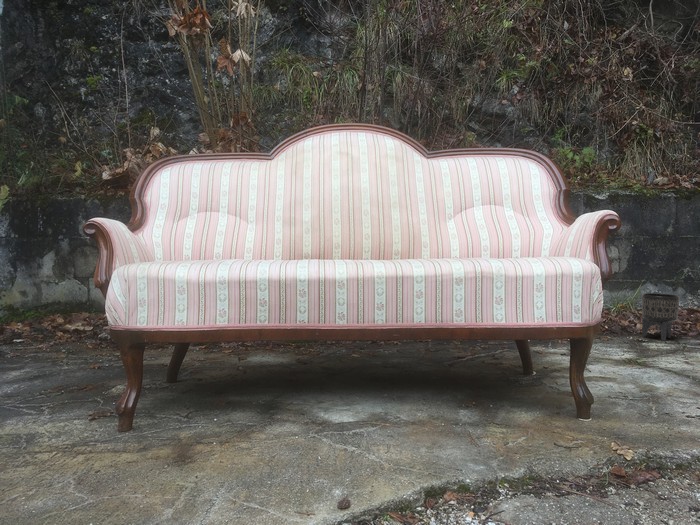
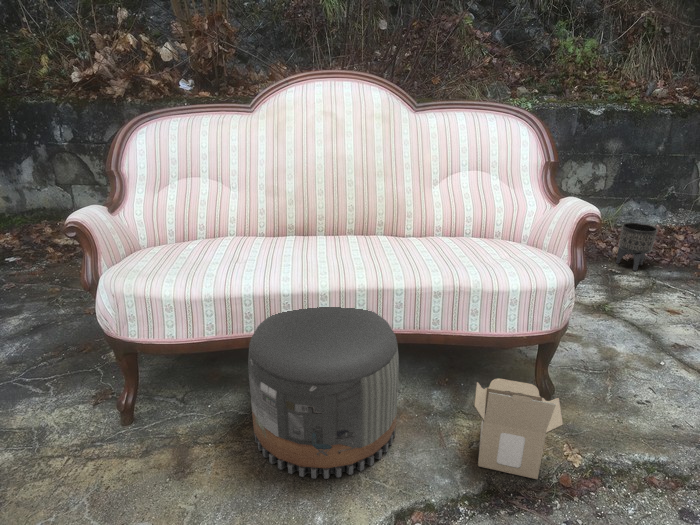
pouf: none [262,300,423,464] -> present [248,307,399,479]
cardboard box: none [506,343,606,468] -> present [474,378,563,479]

